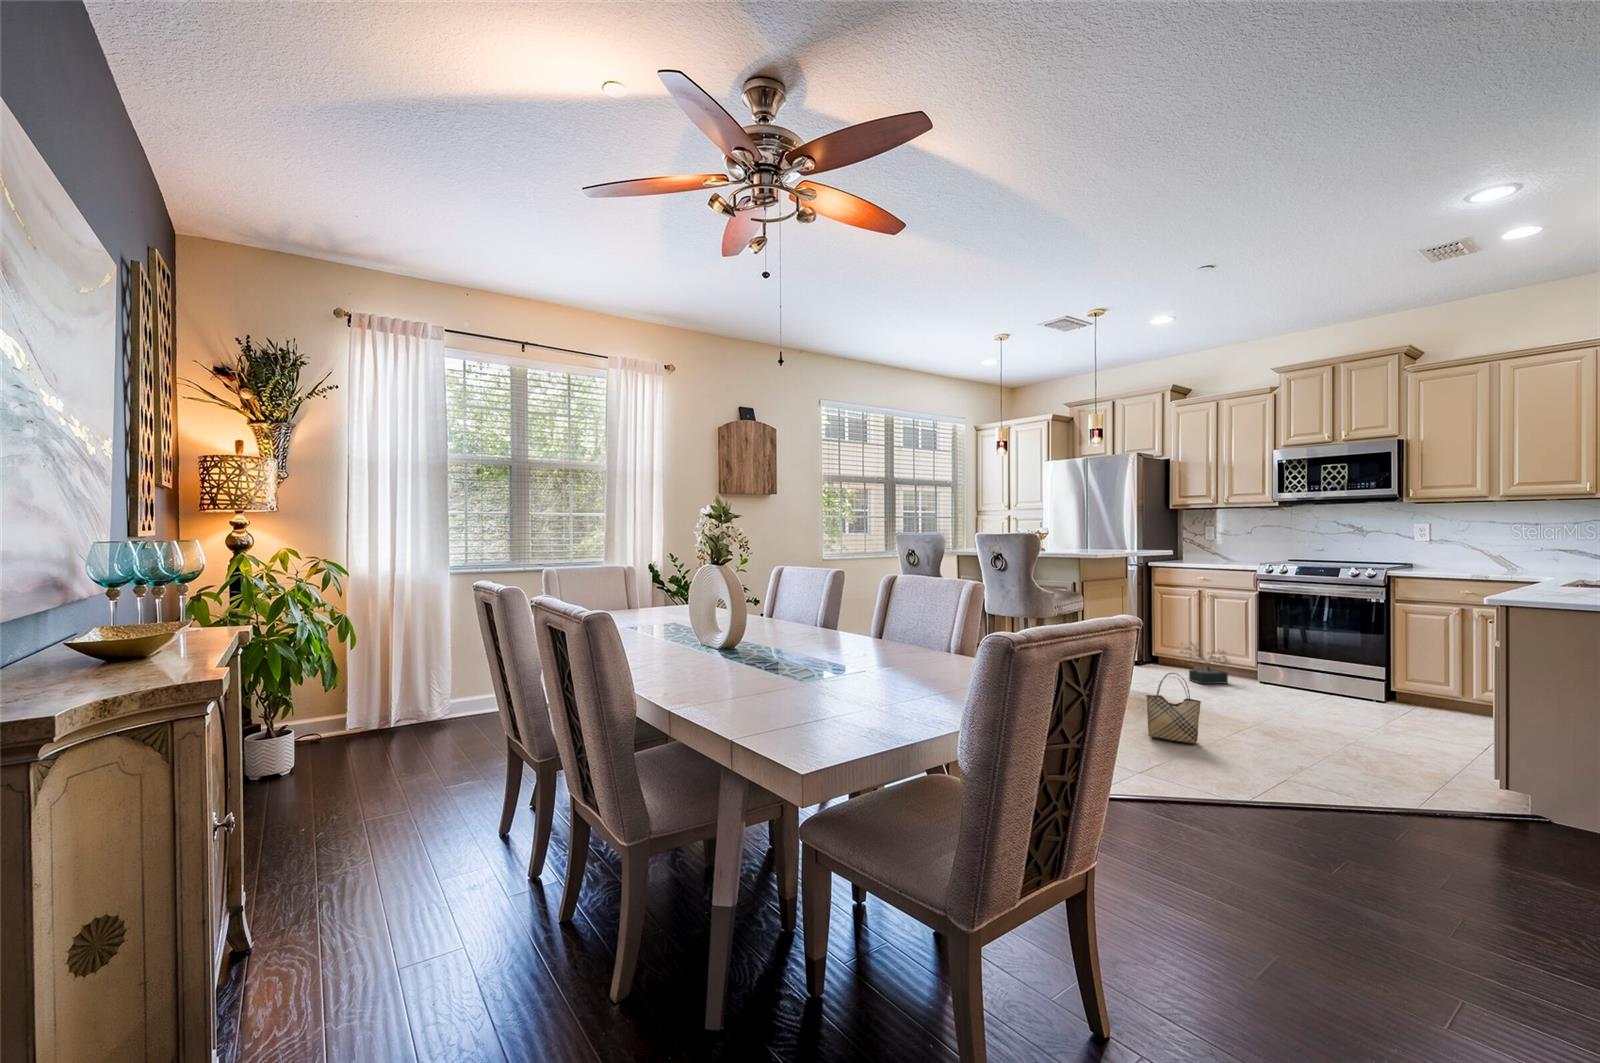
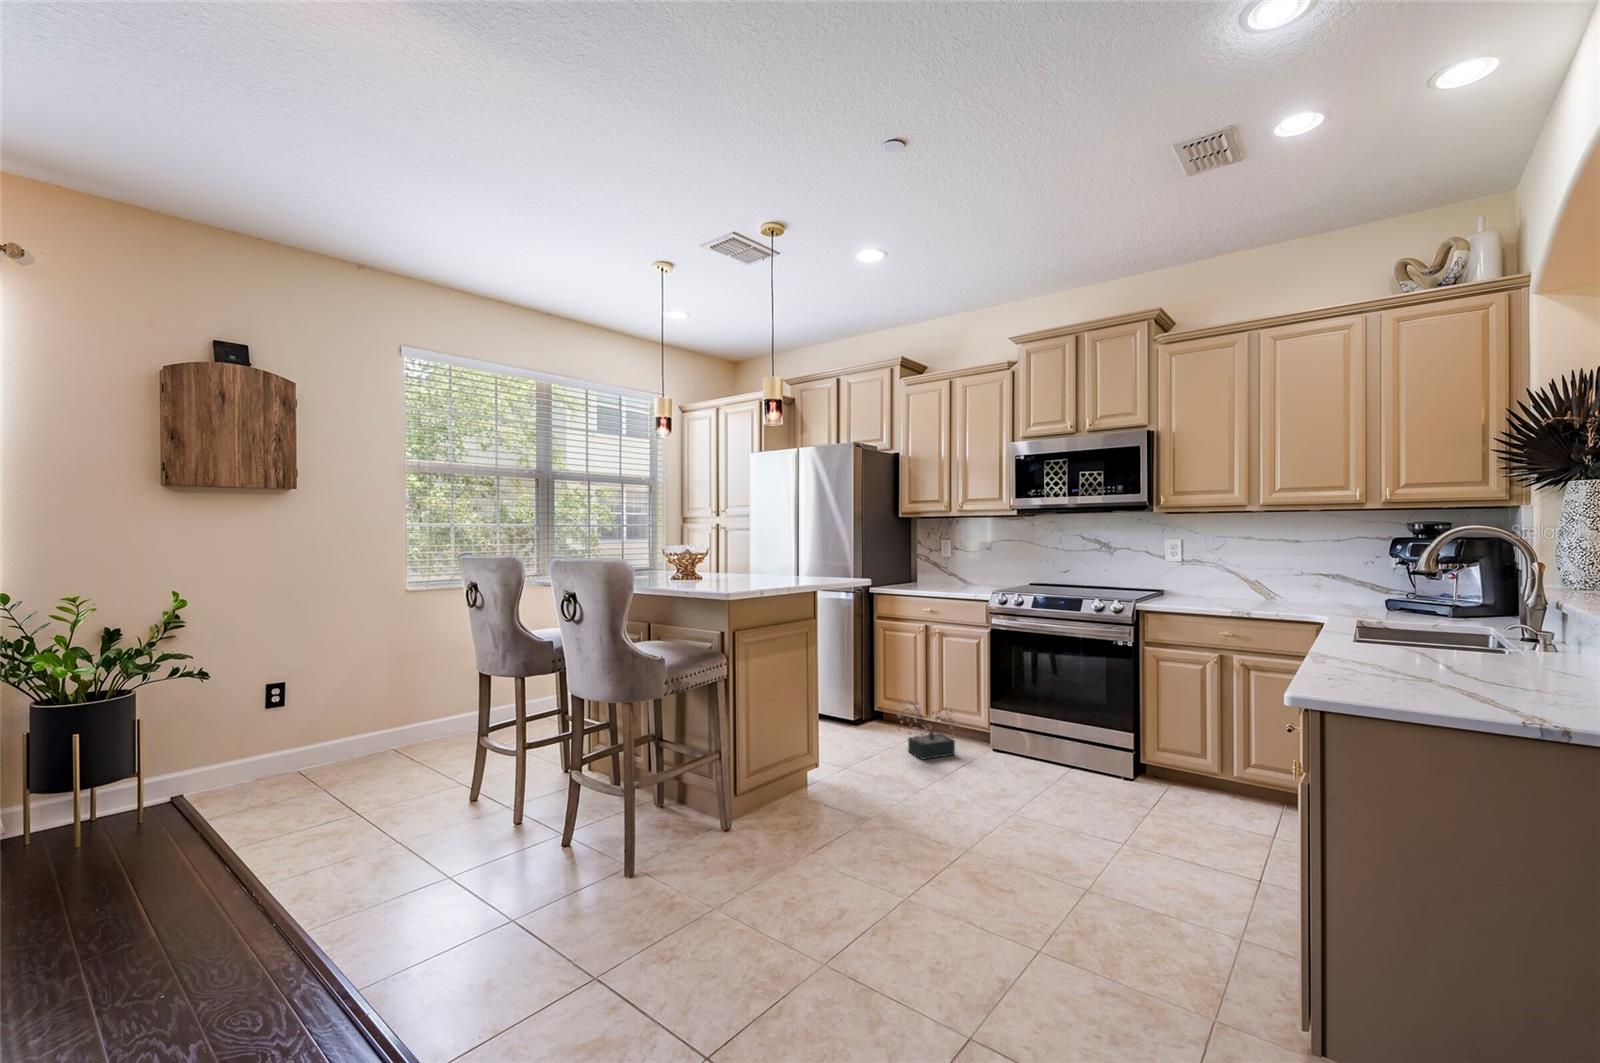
woven basket: present [1146,673,1201,743] -> none [792,794,874,924]

